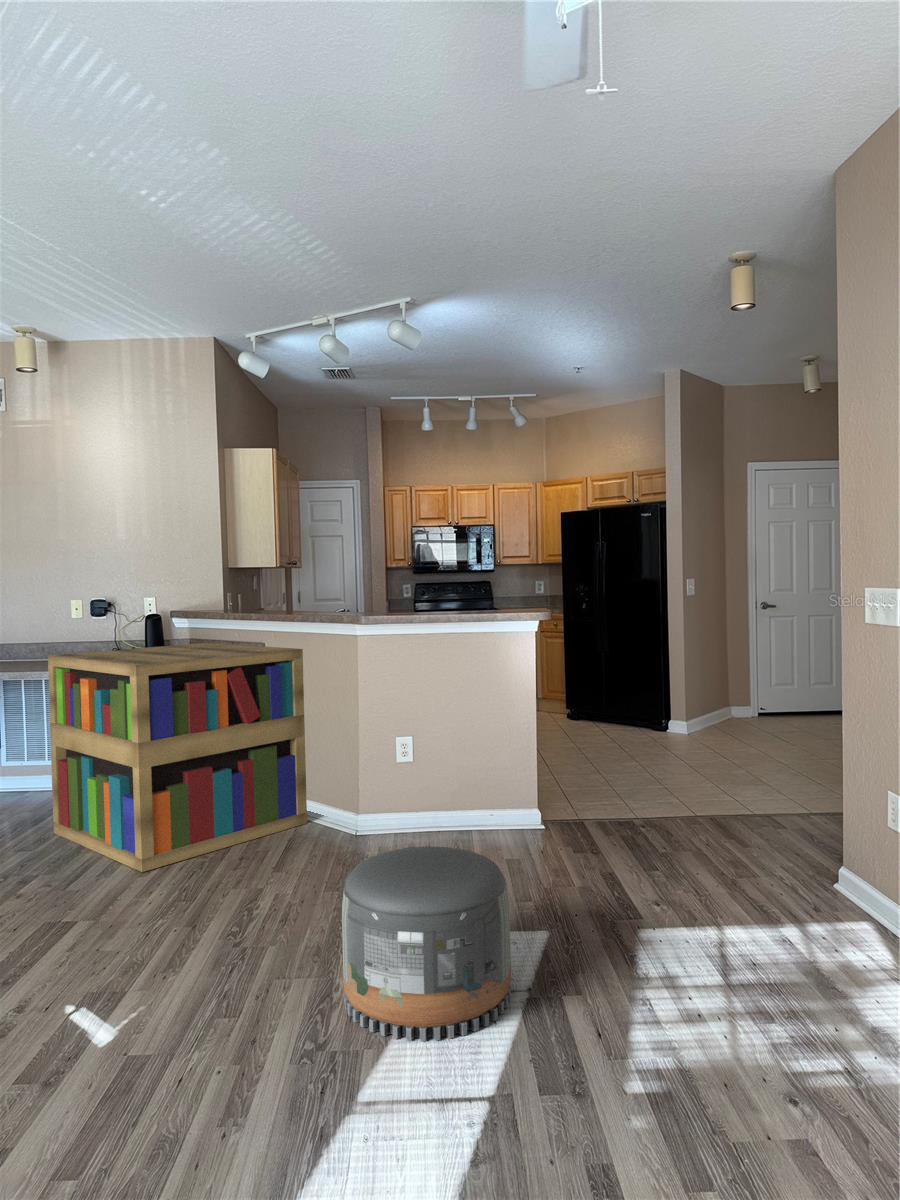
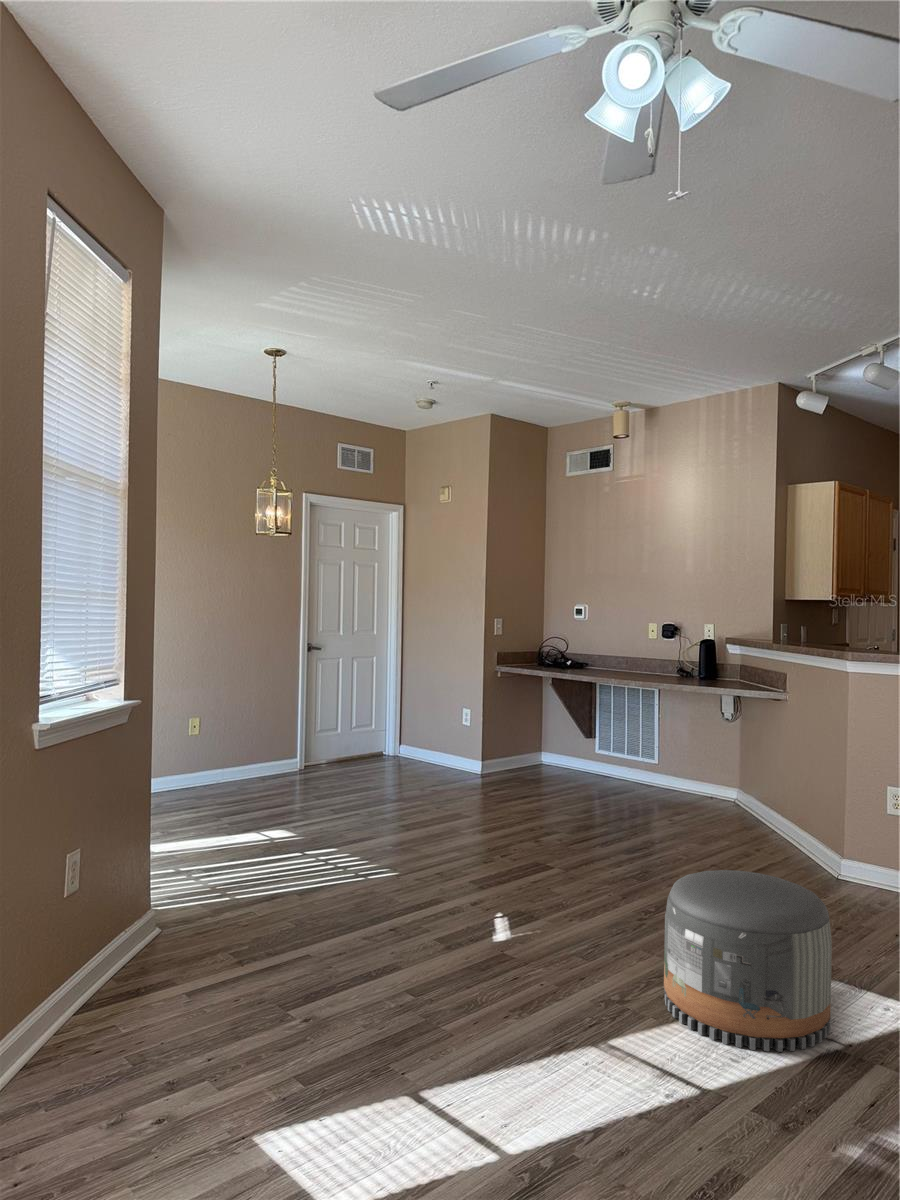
bookshelf: present [48,643,307,872] -> none [601,667,806,856]

